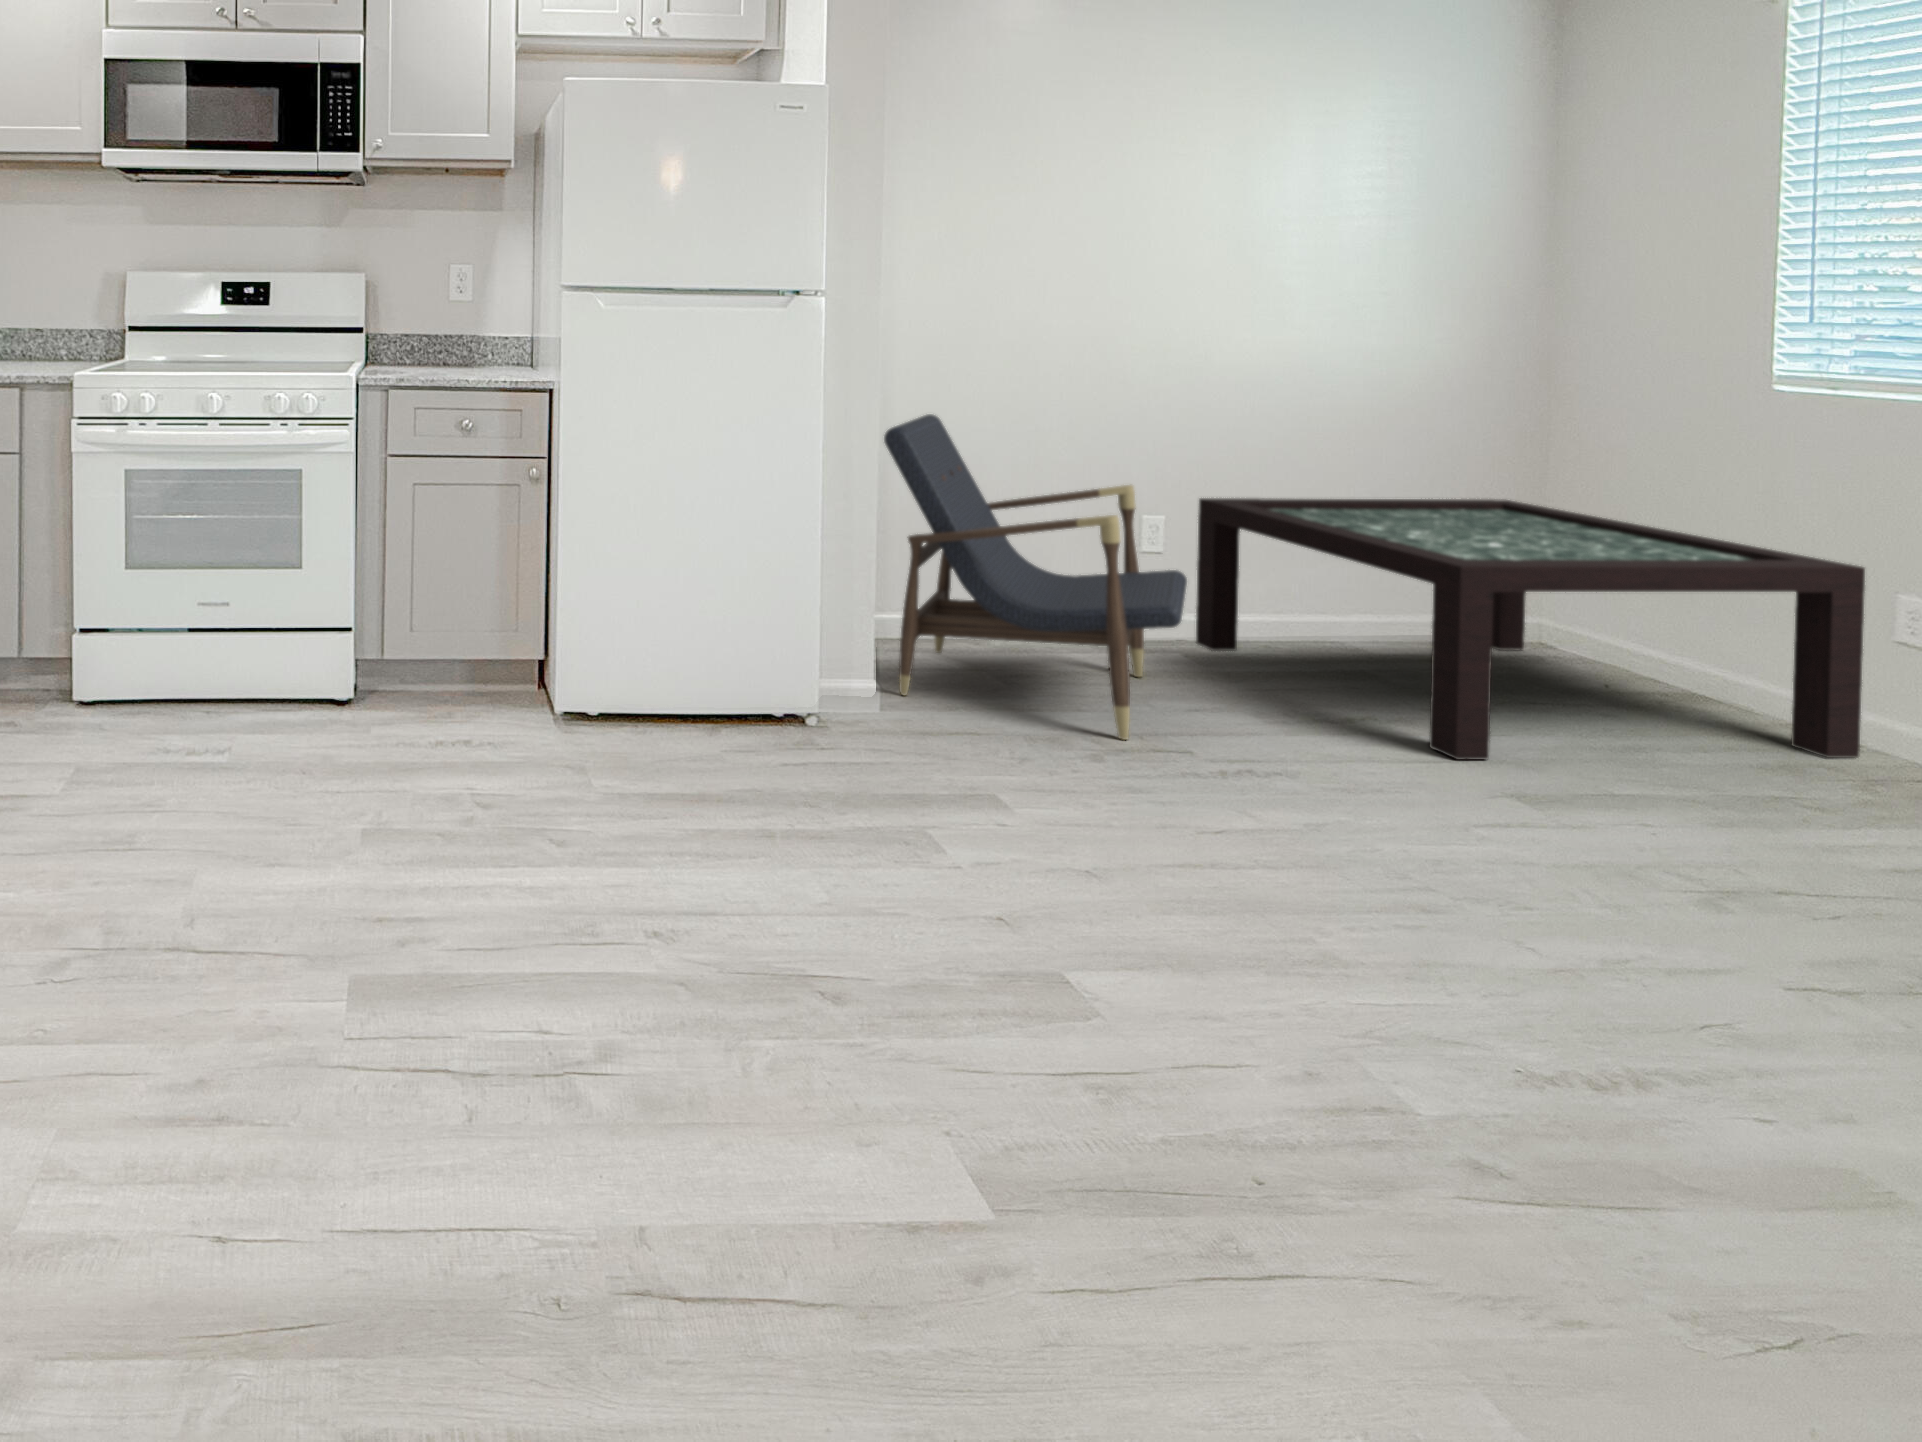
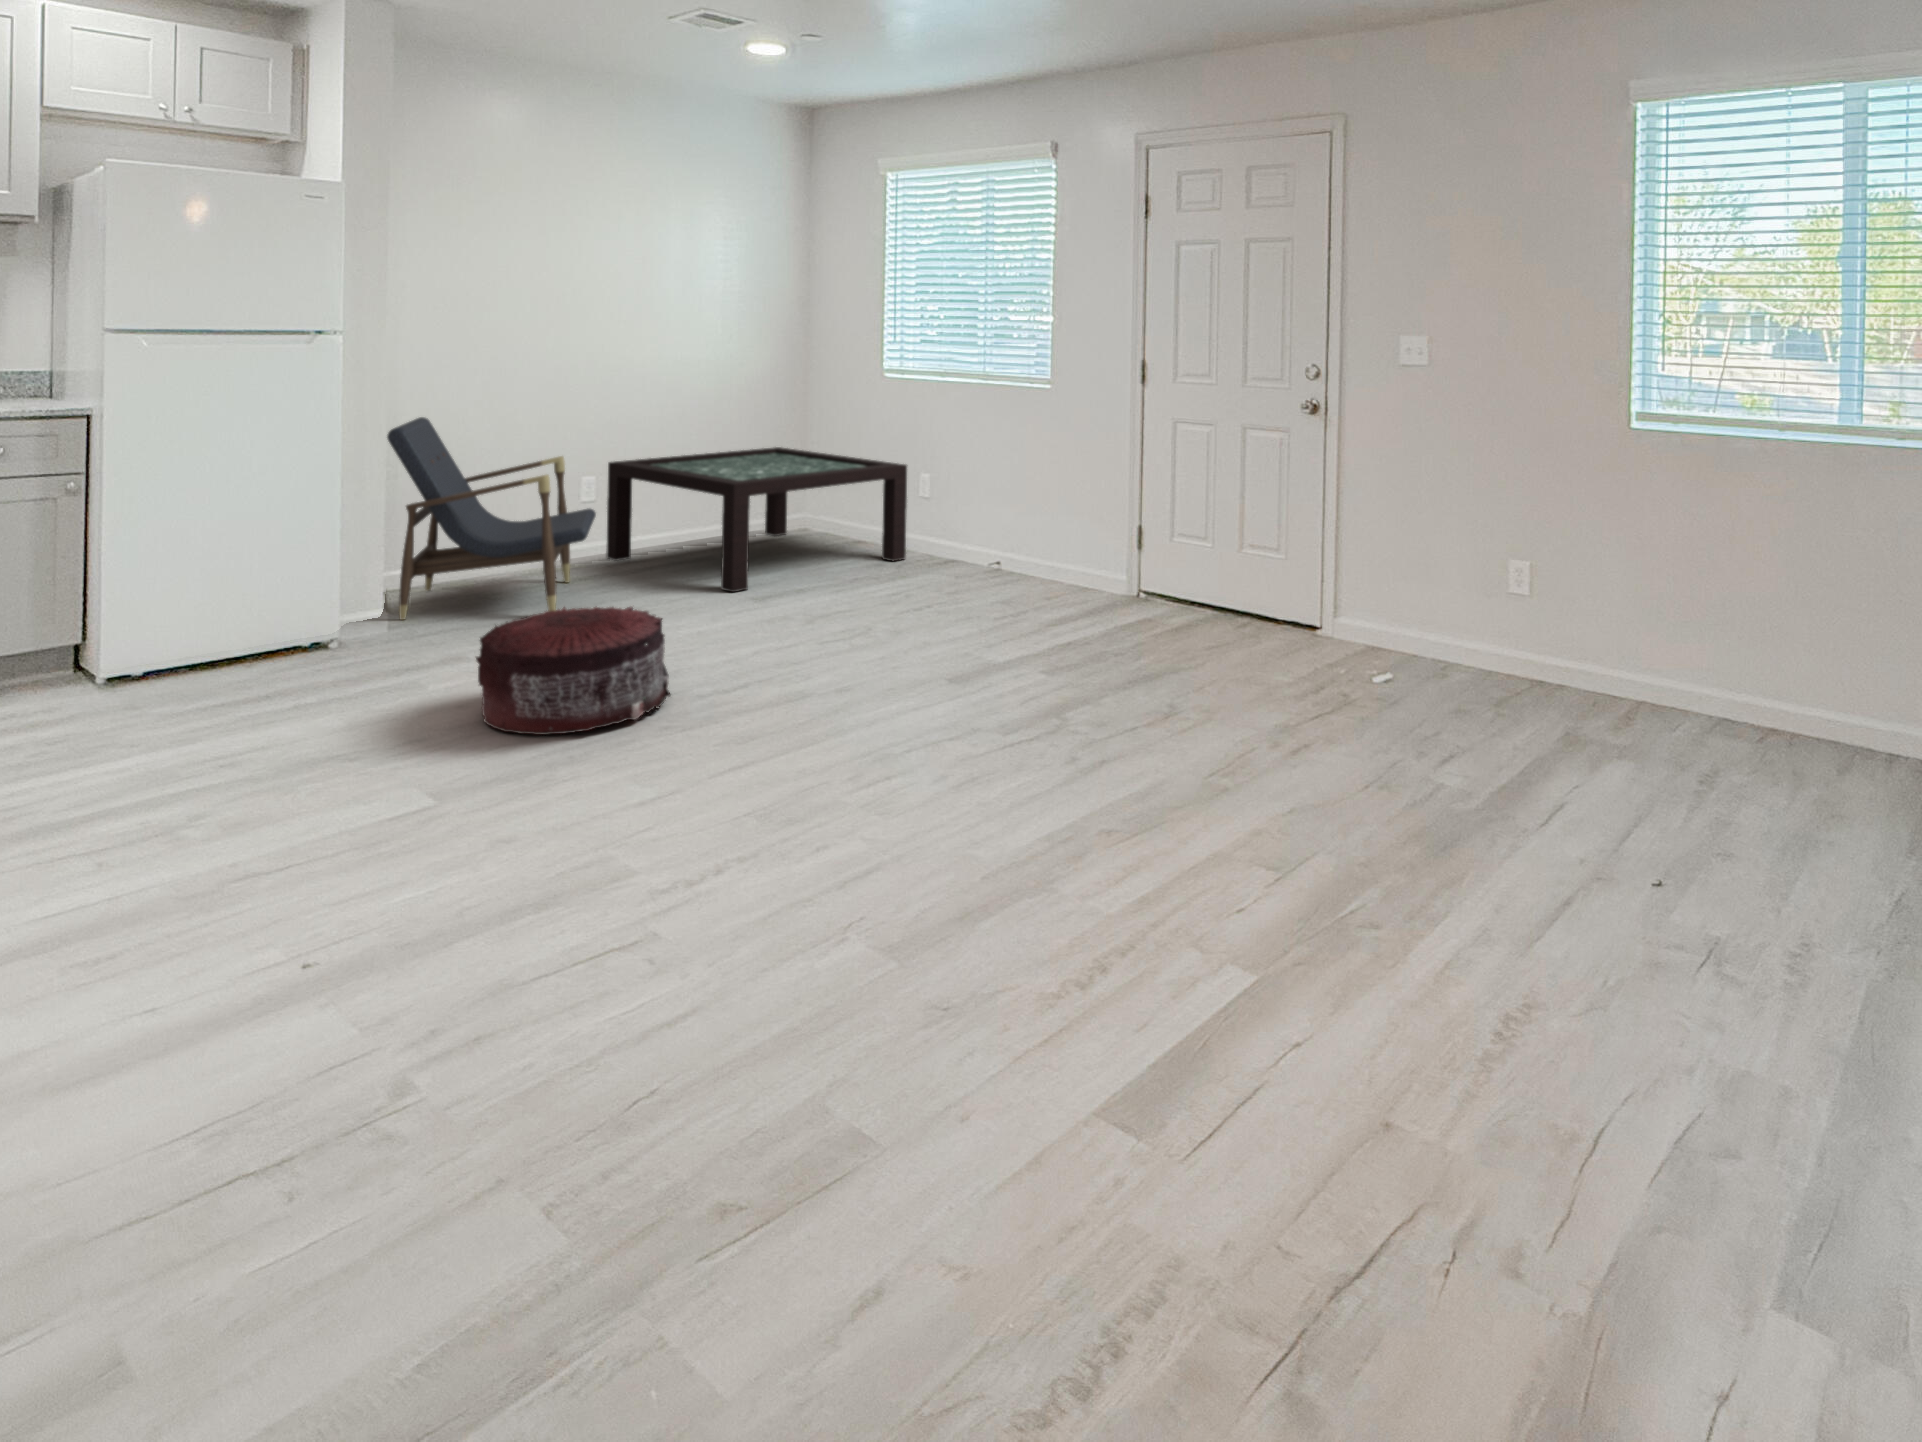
pouf: none [1011,765,1410,1062] -> present [476,607,671,735]

